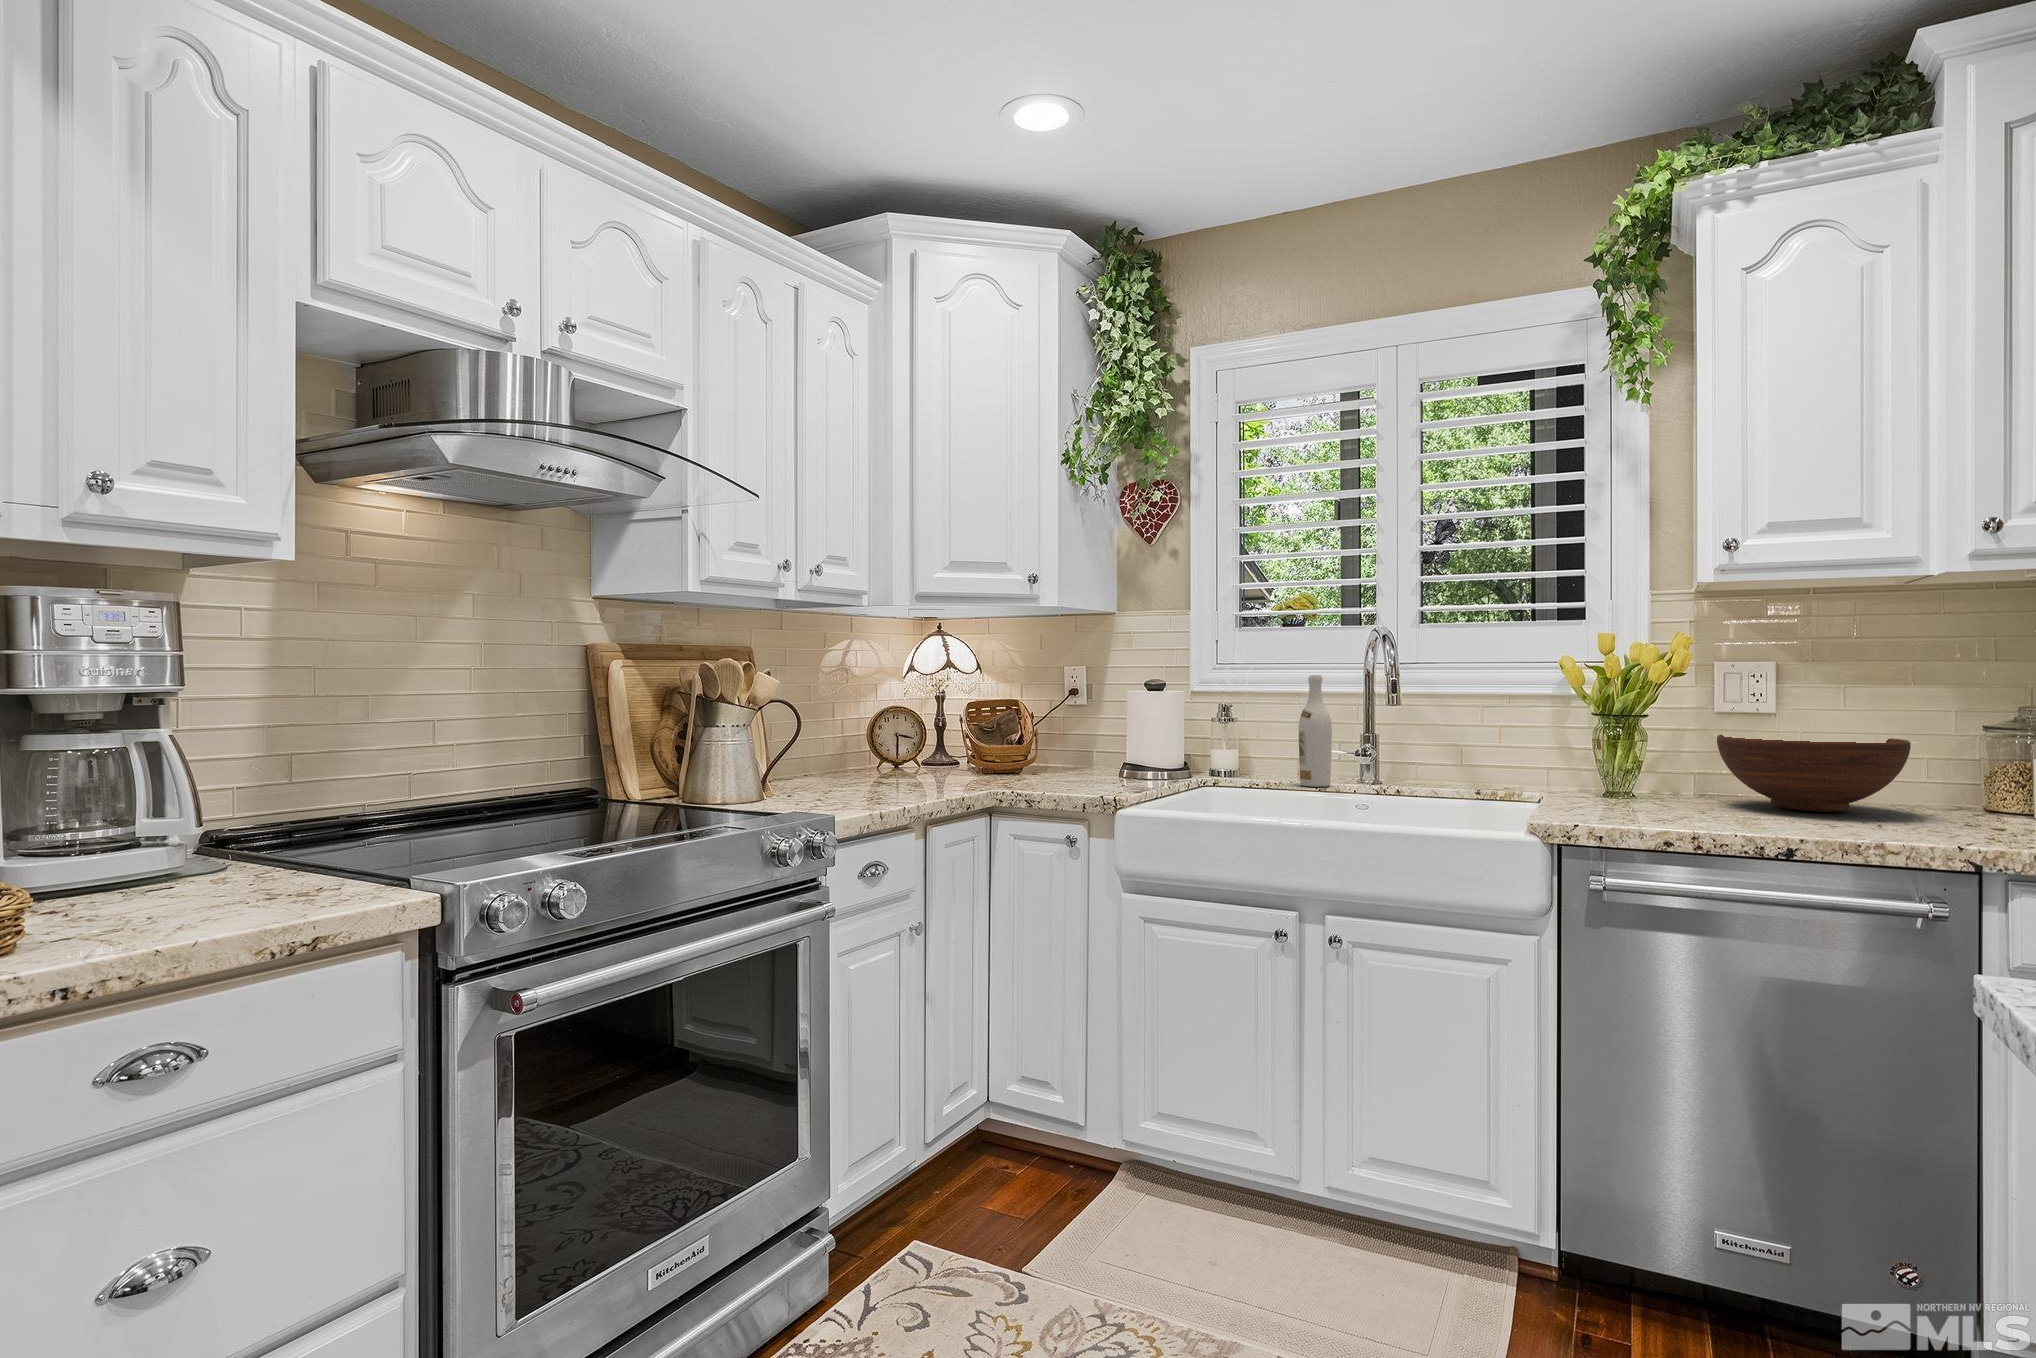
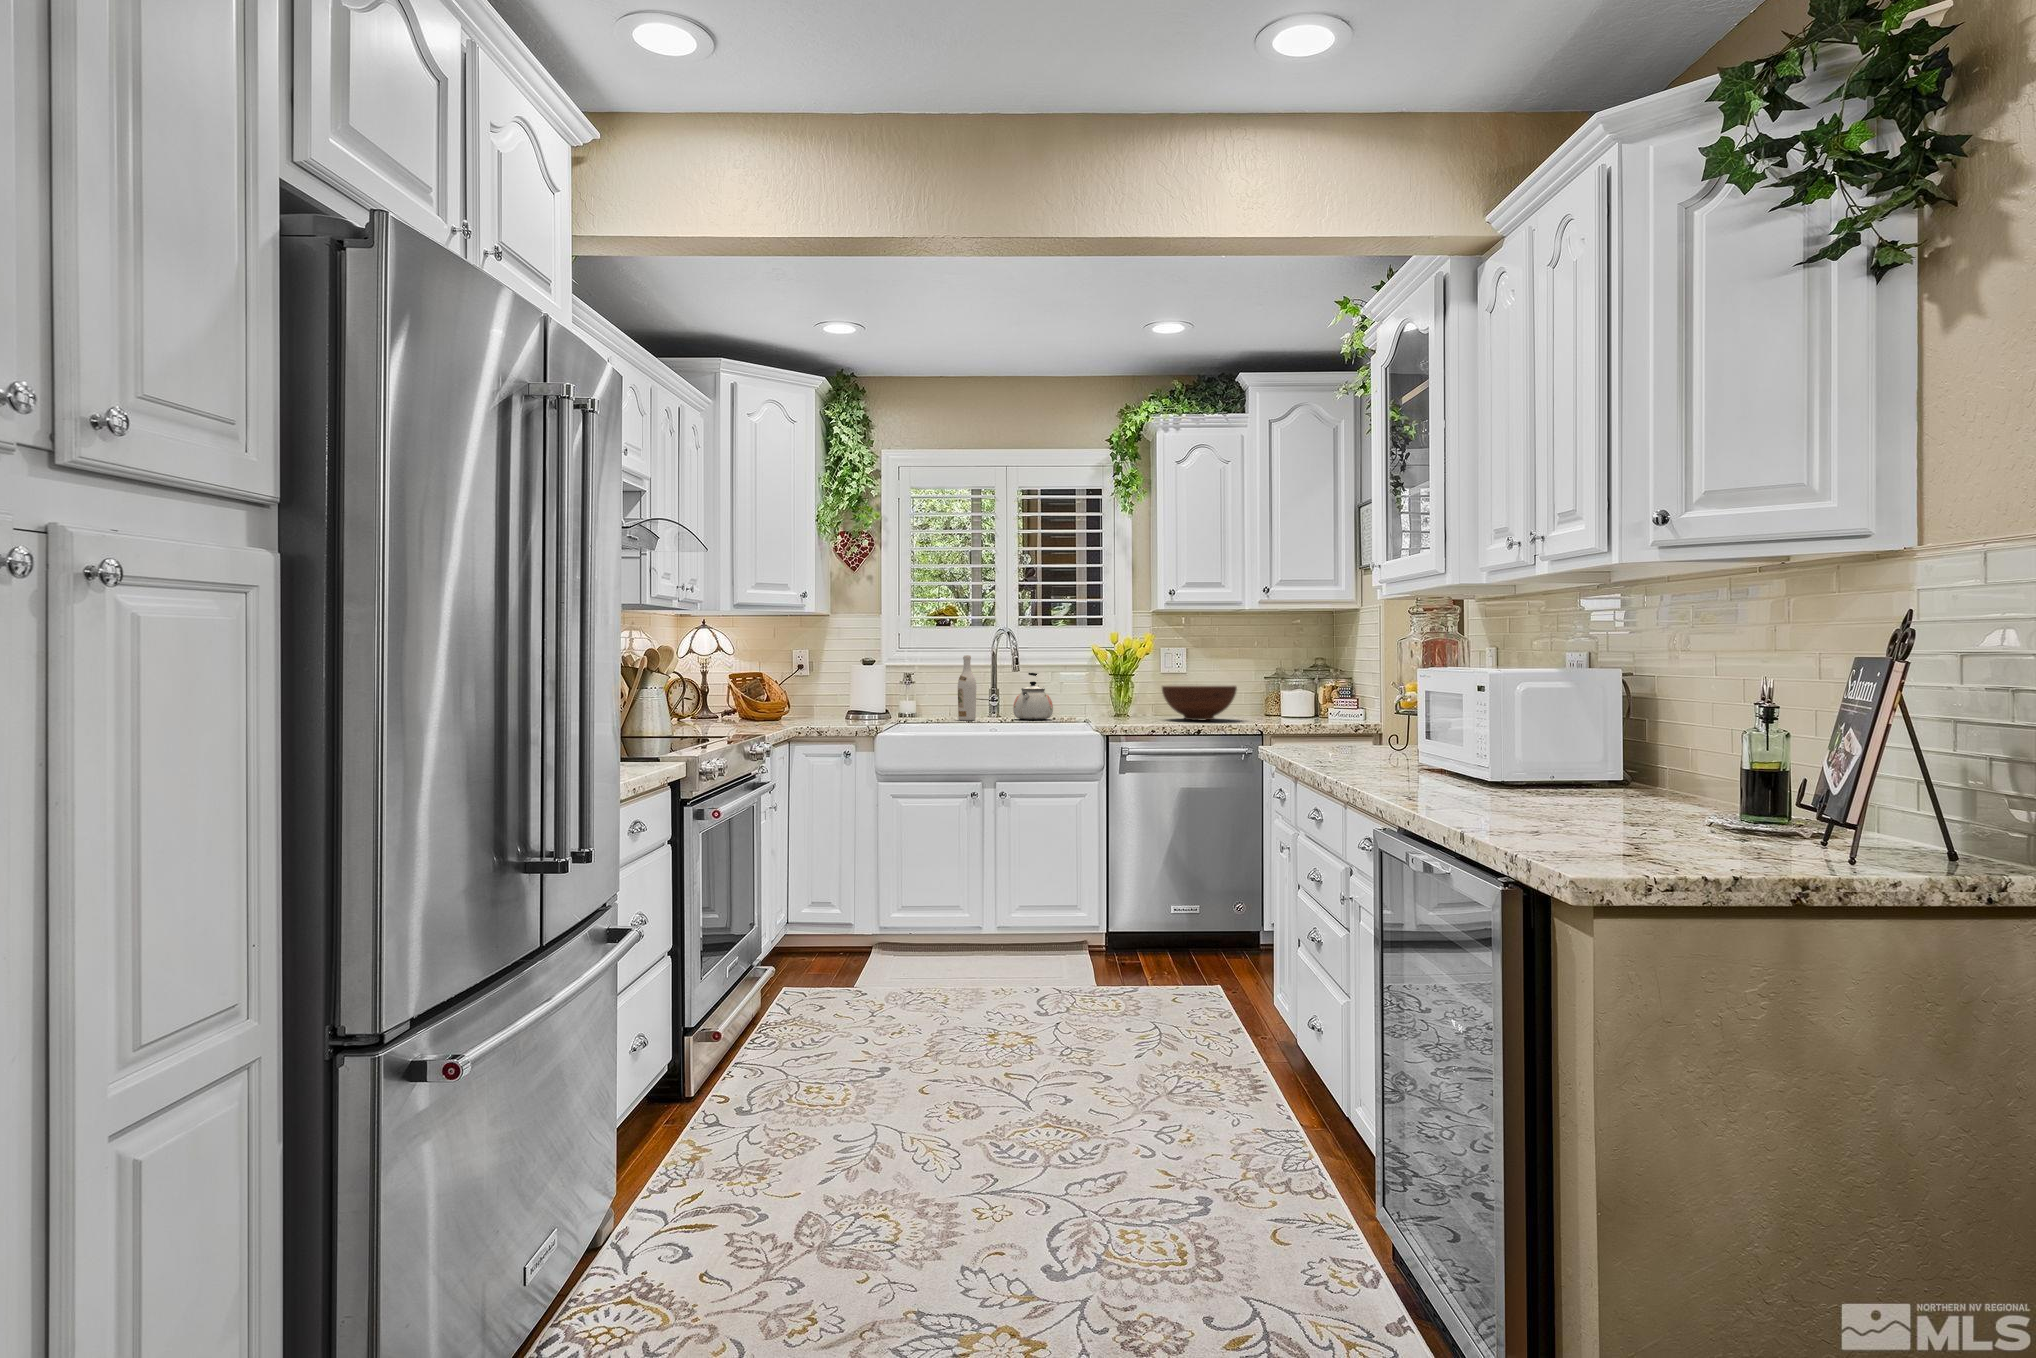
kettle: none [1403,706,1480,791] -> present [1013,673,1053,720]

